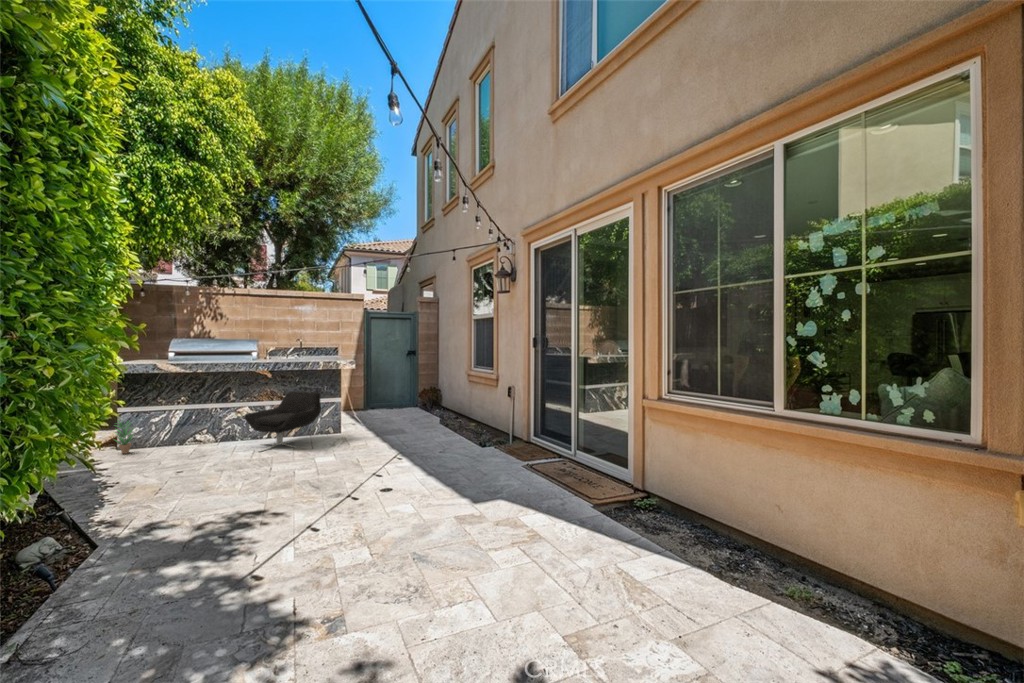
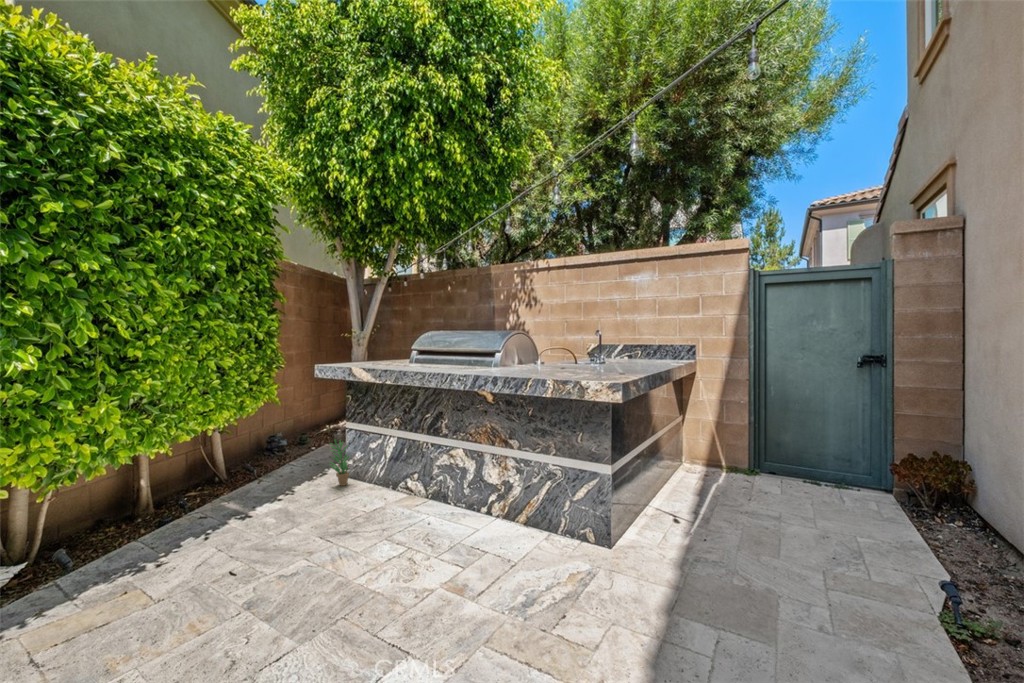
lounge chair: present [244,391,321,452] -> none [390,432,533,576]

